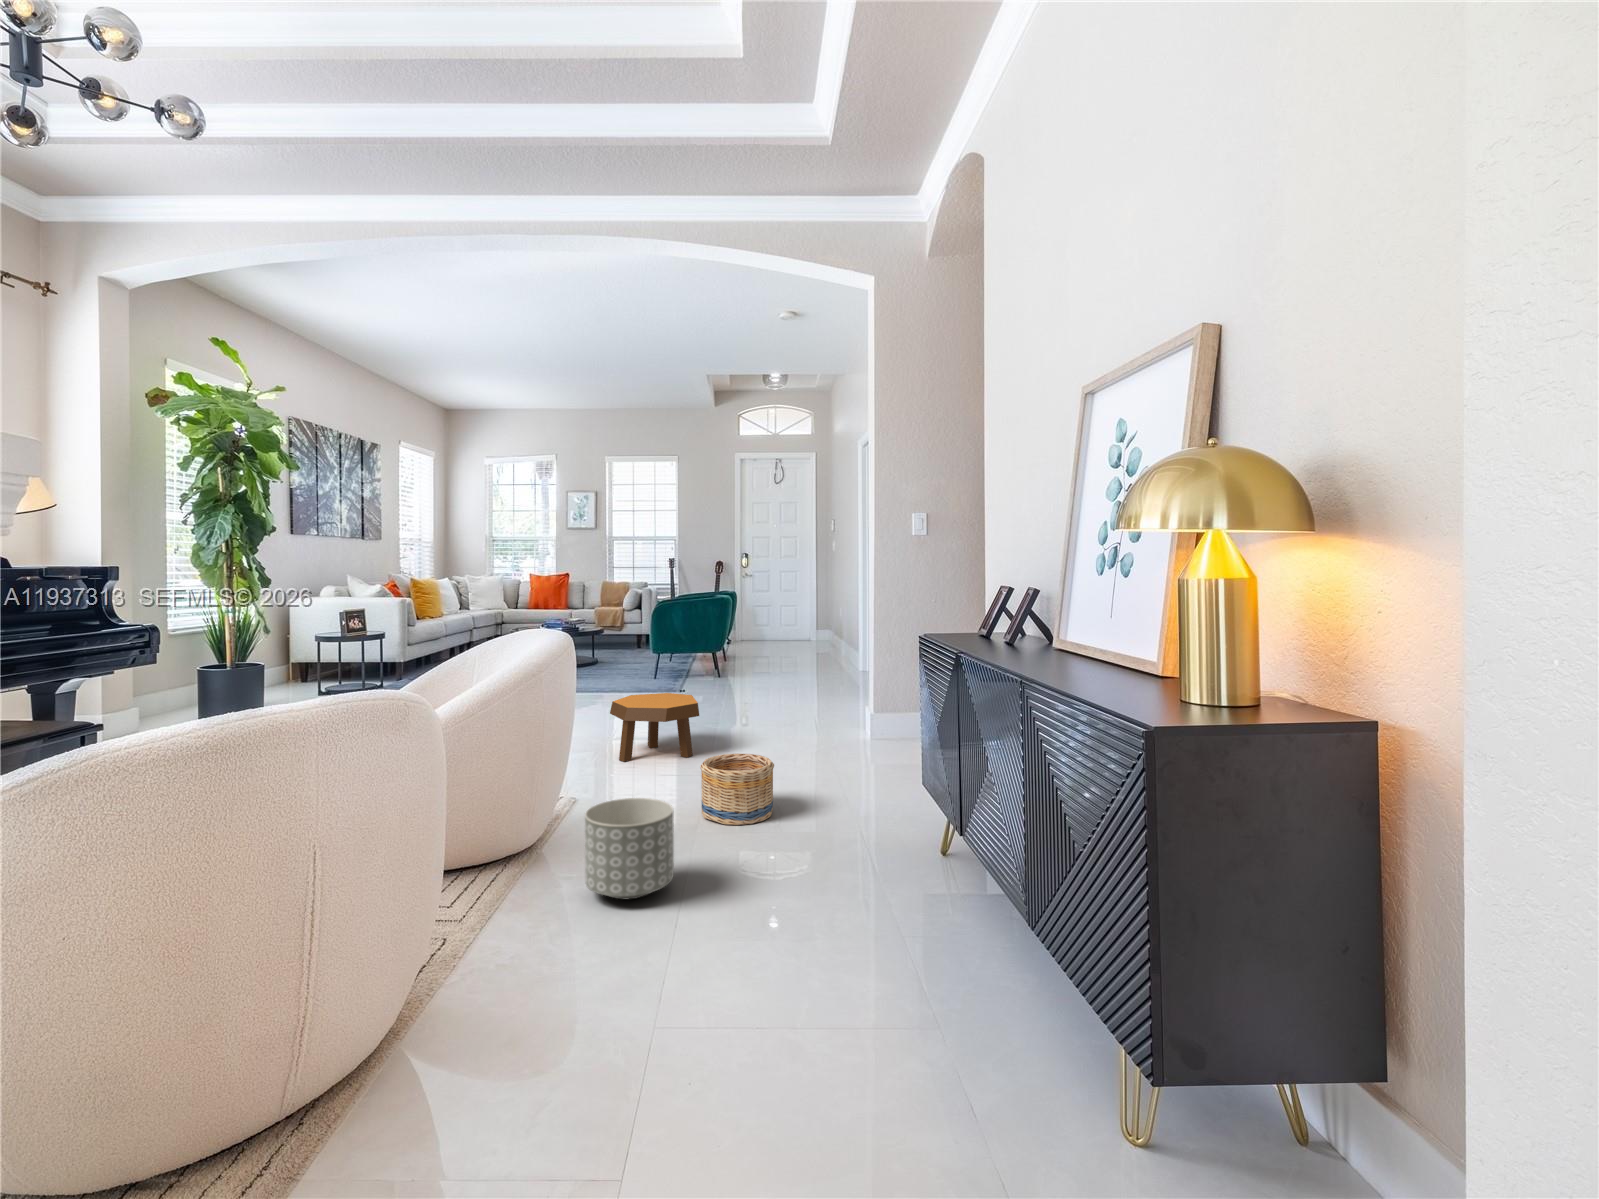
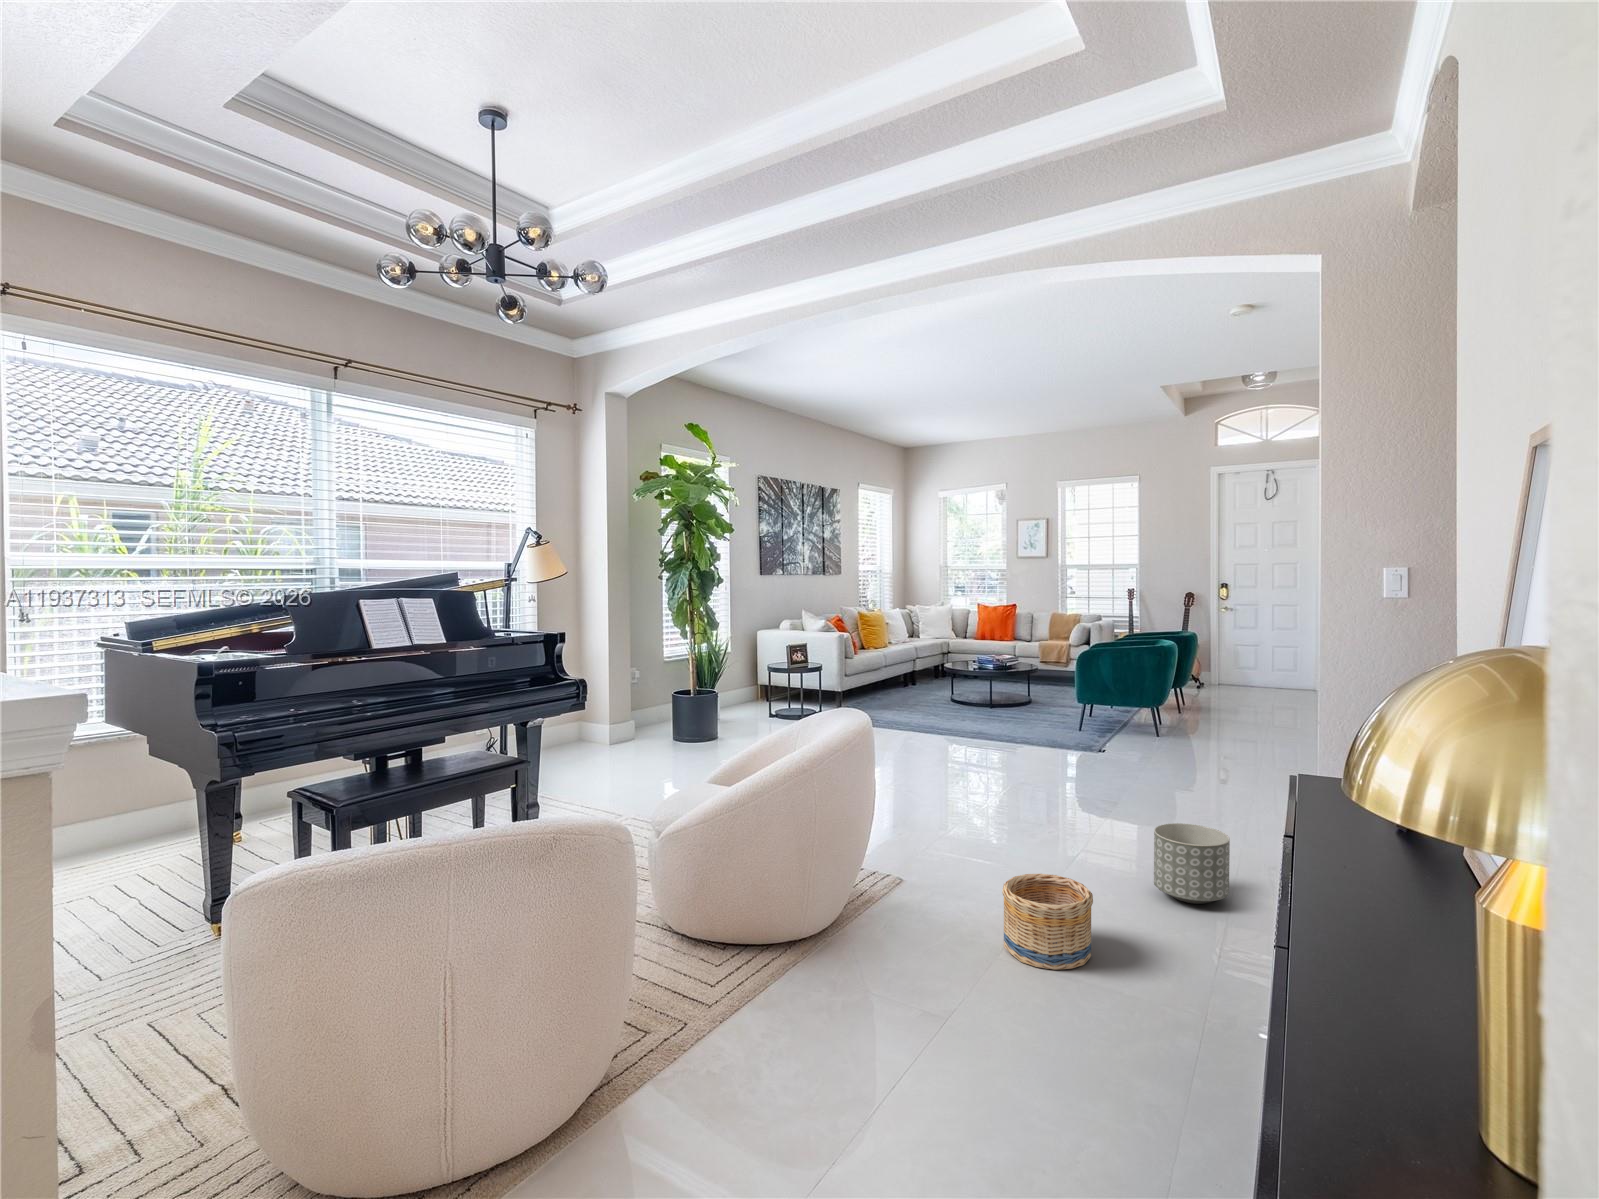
footstool: present [610,693,699,762] -> none [961,771,1060,855]
planter: present [585,798,674,899] -> present [1154,823,1230,904]

